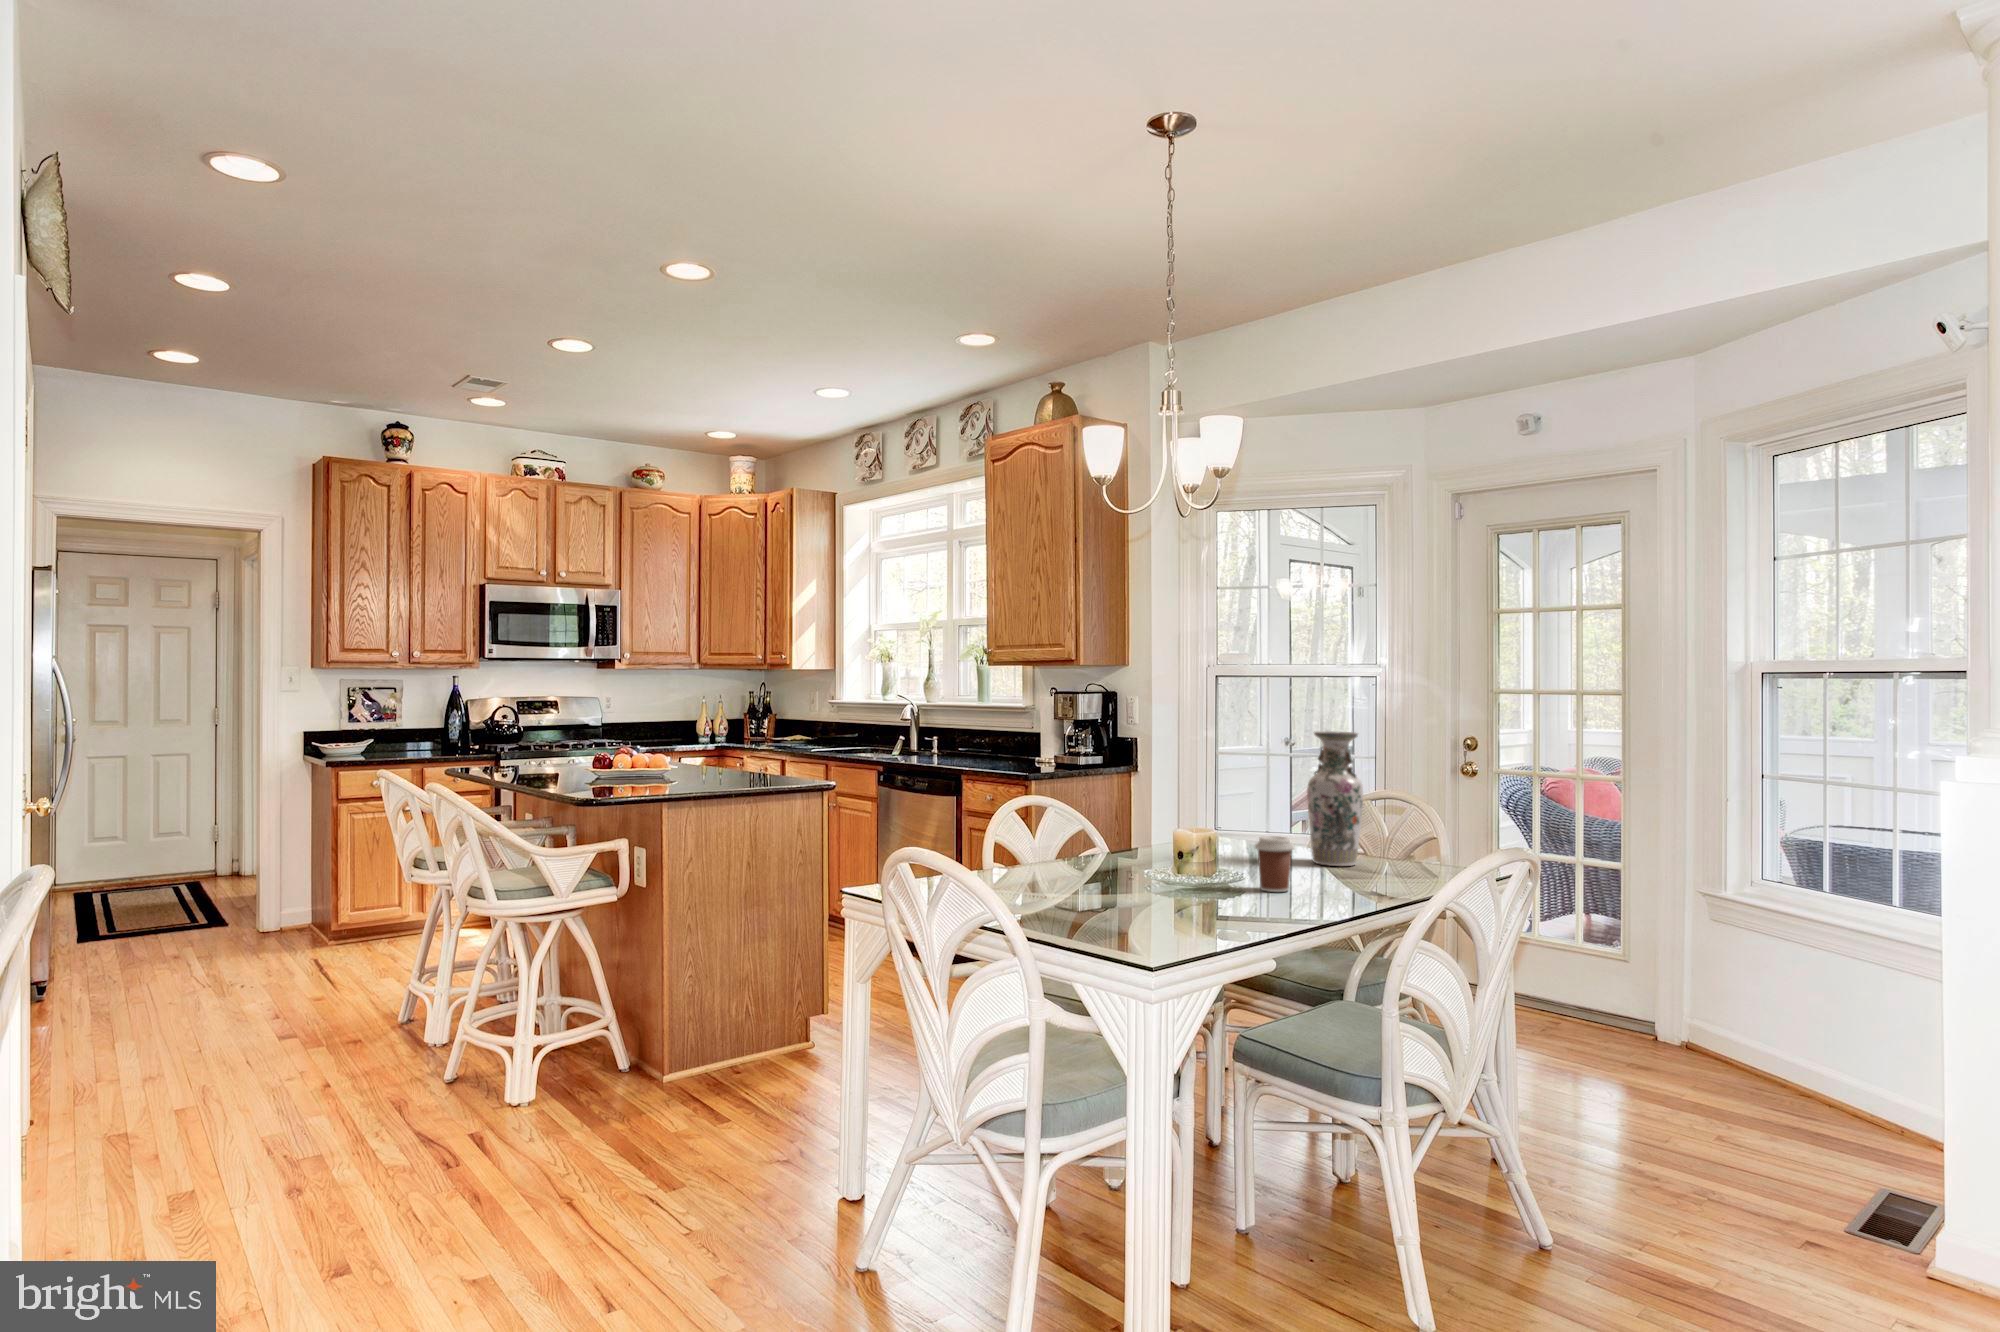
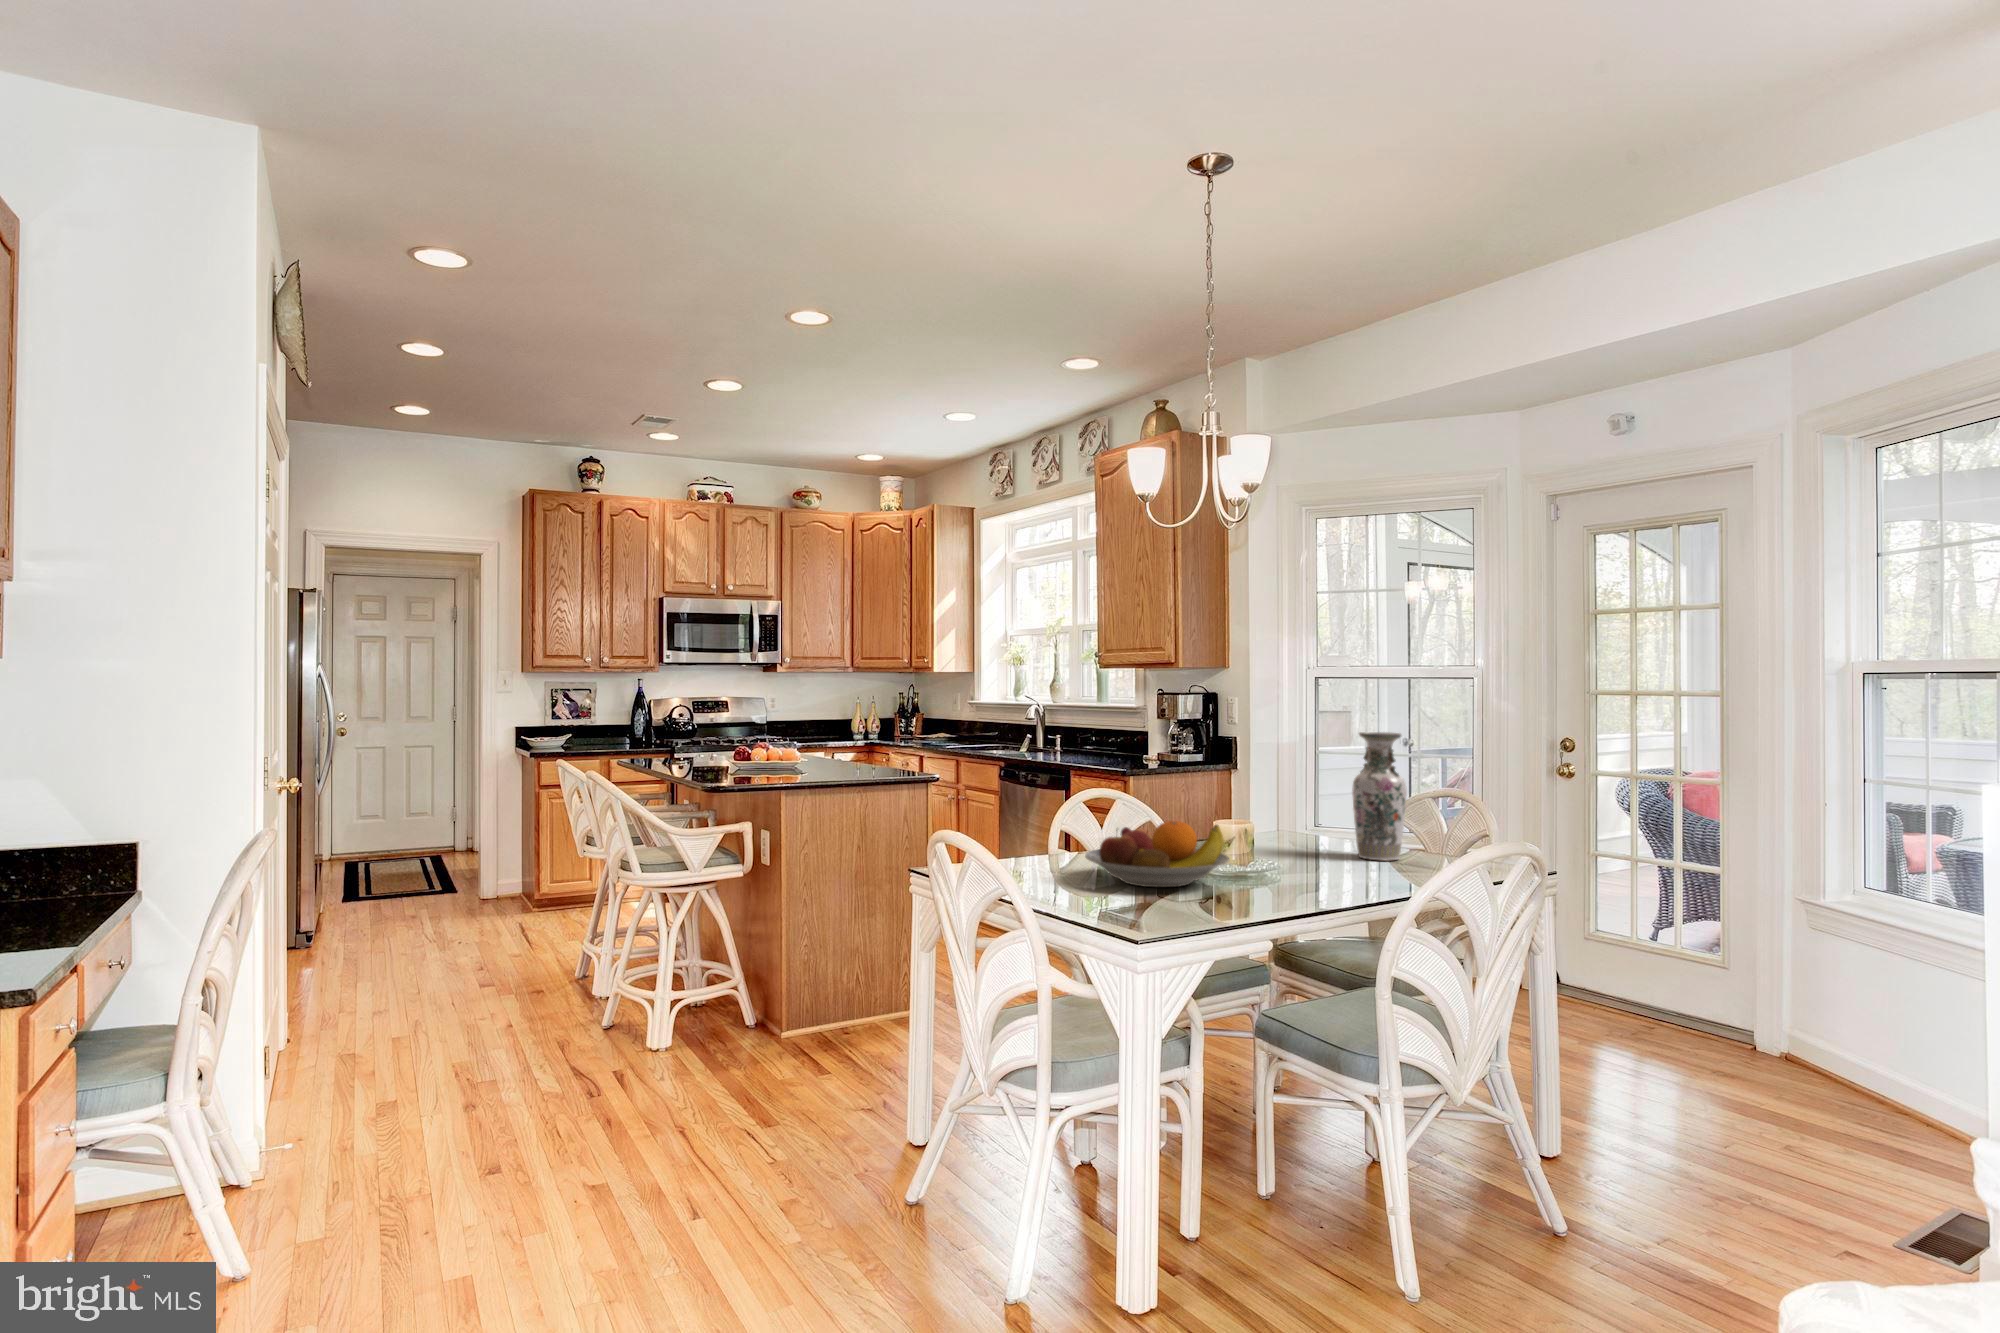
fruit bowl: none [1052,830,1210,903] -> present [1085,821,1230,887]
coffee cup: present [1255,836,1294,892] -> none [1280,829,1318,882]

